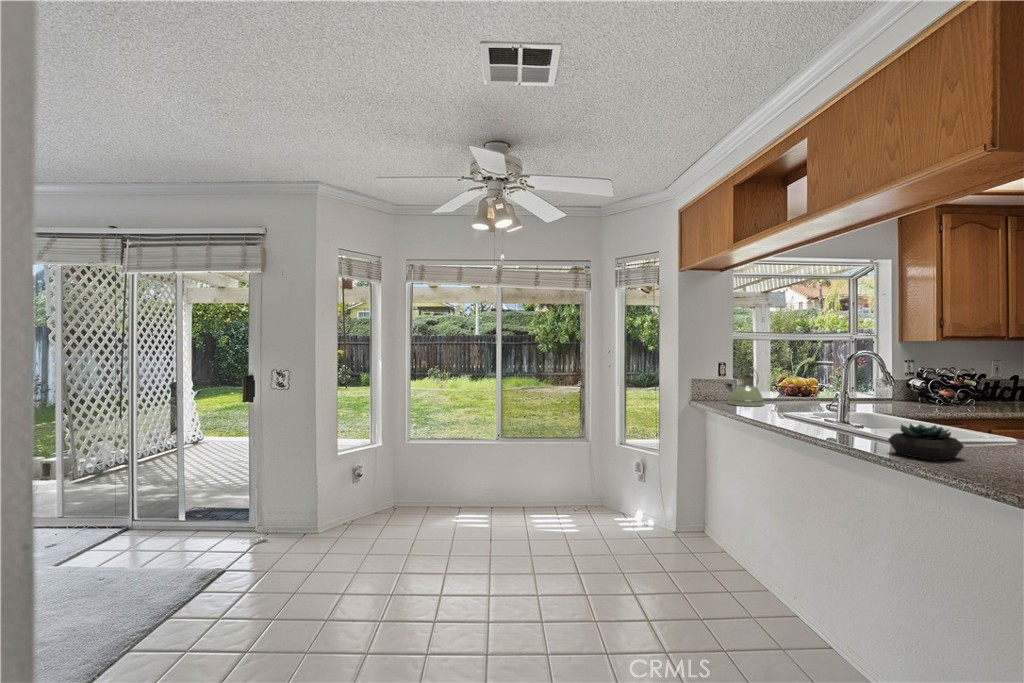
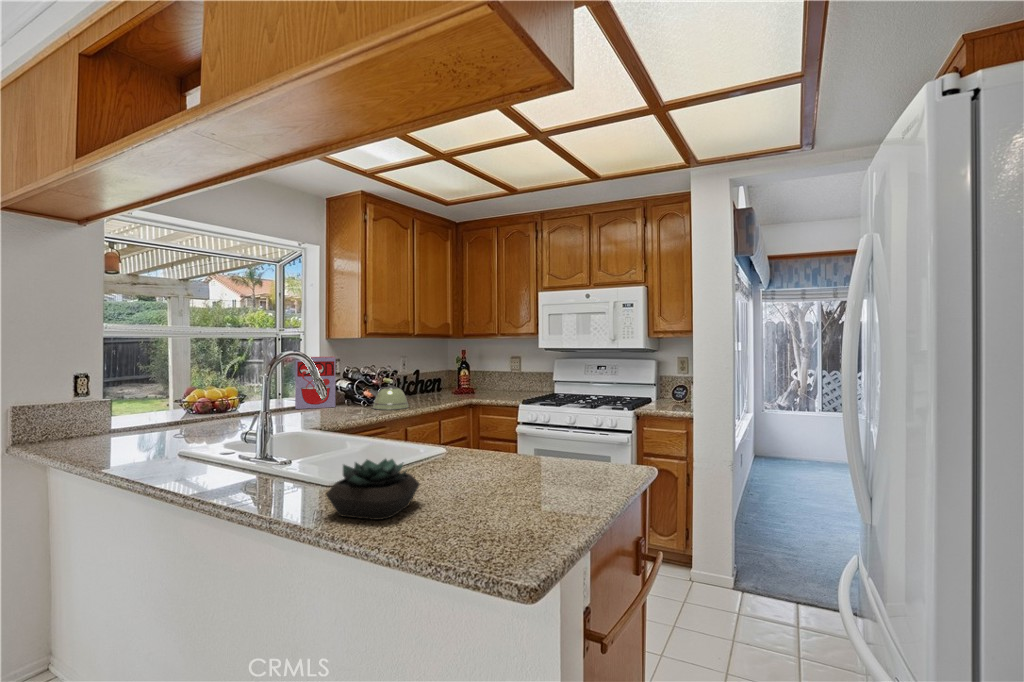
cereal box: none [867,357,908,403] -> present [295,357,336,409]
kettle: present [724,366,764,407] -> present [369,368,408,410]

